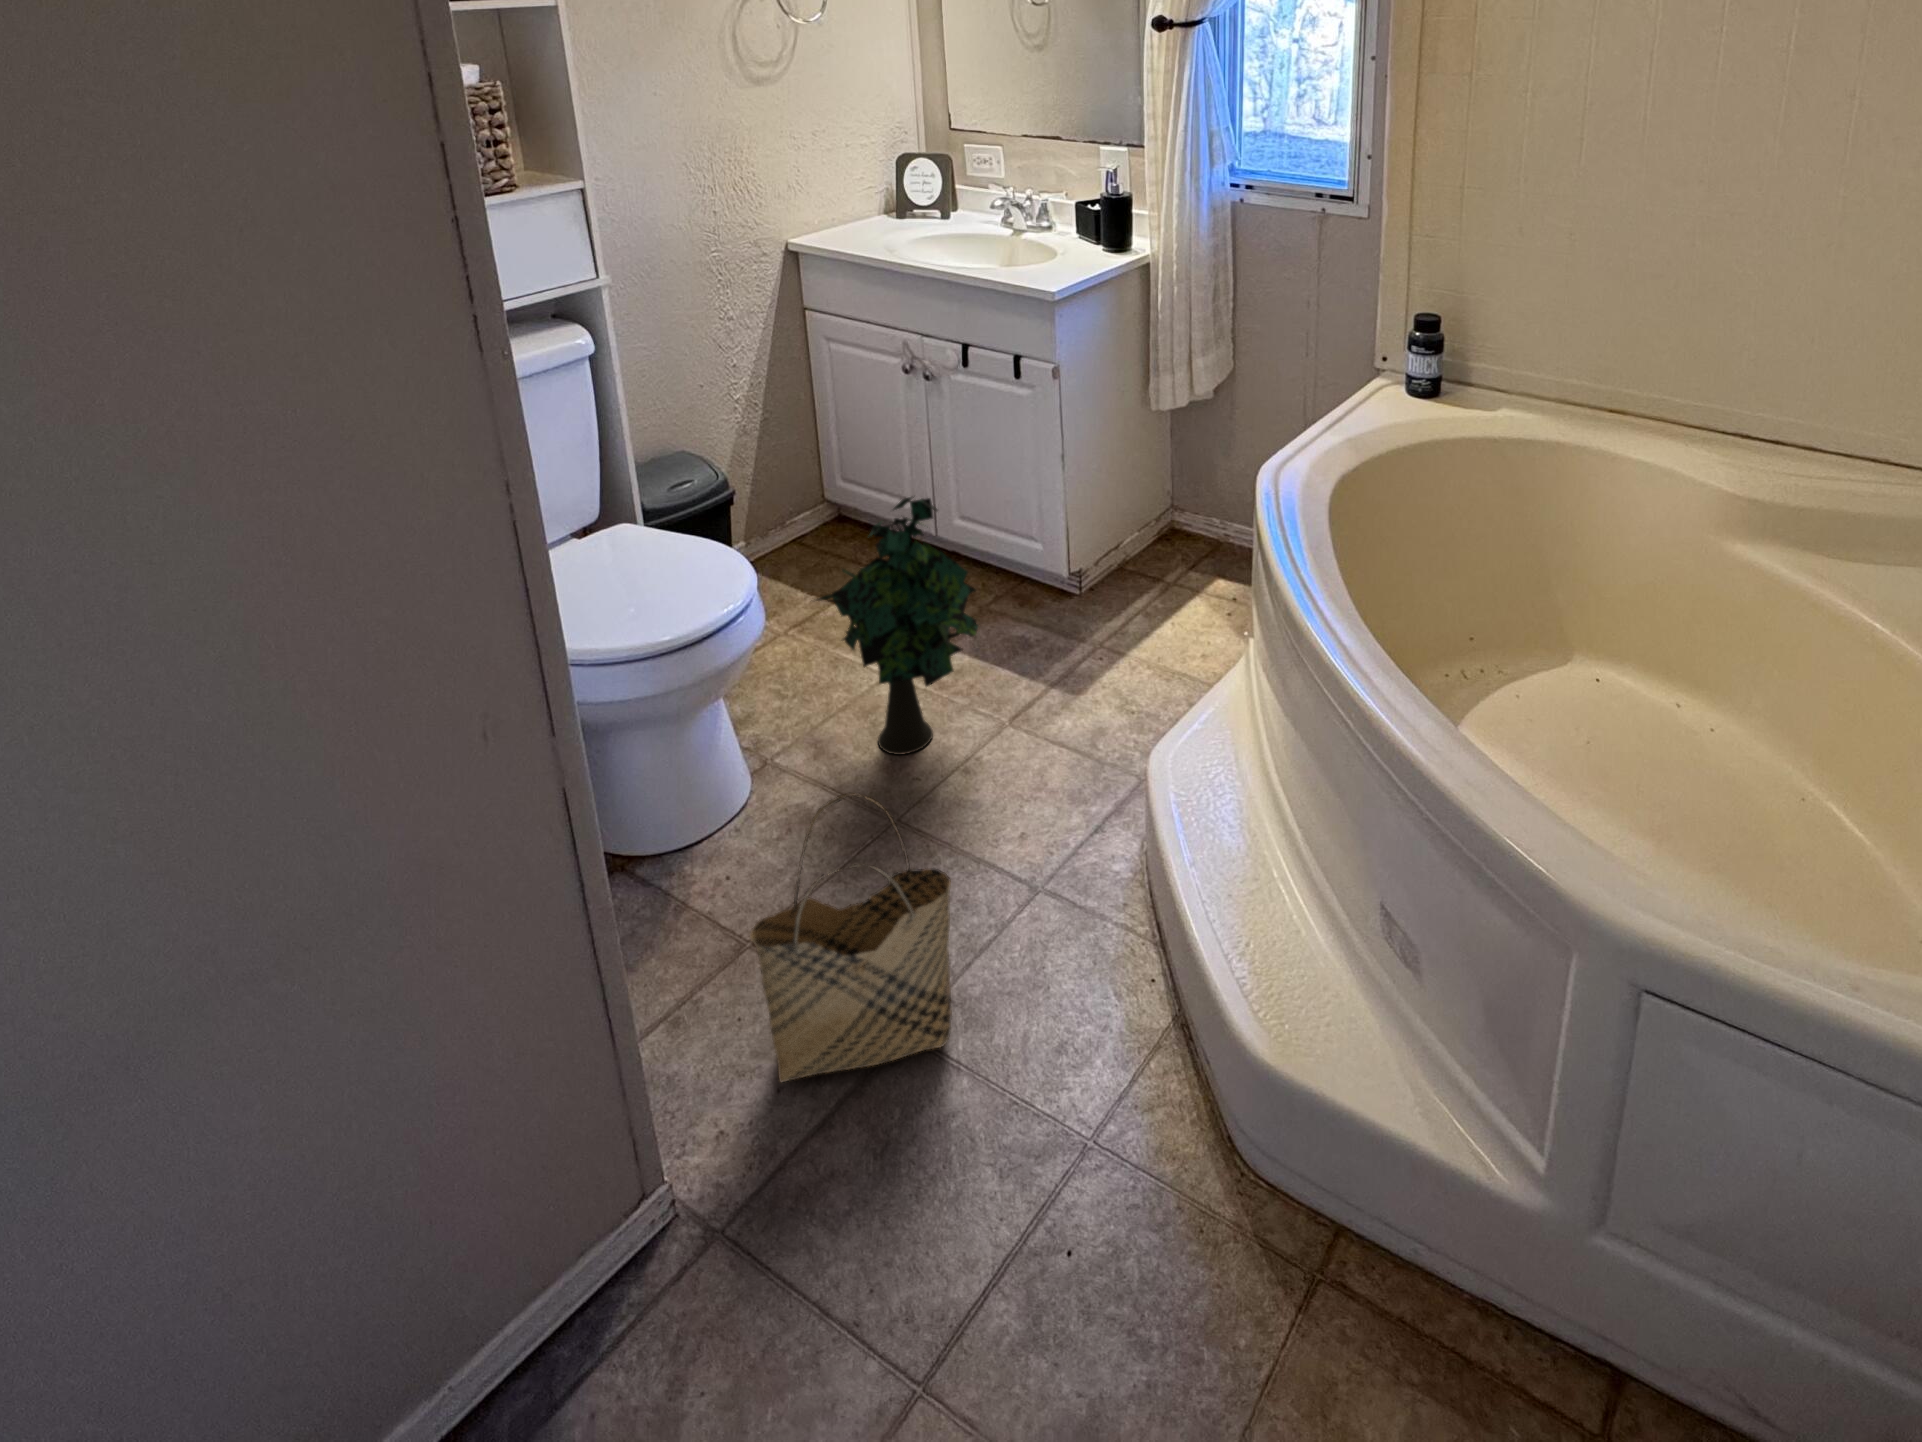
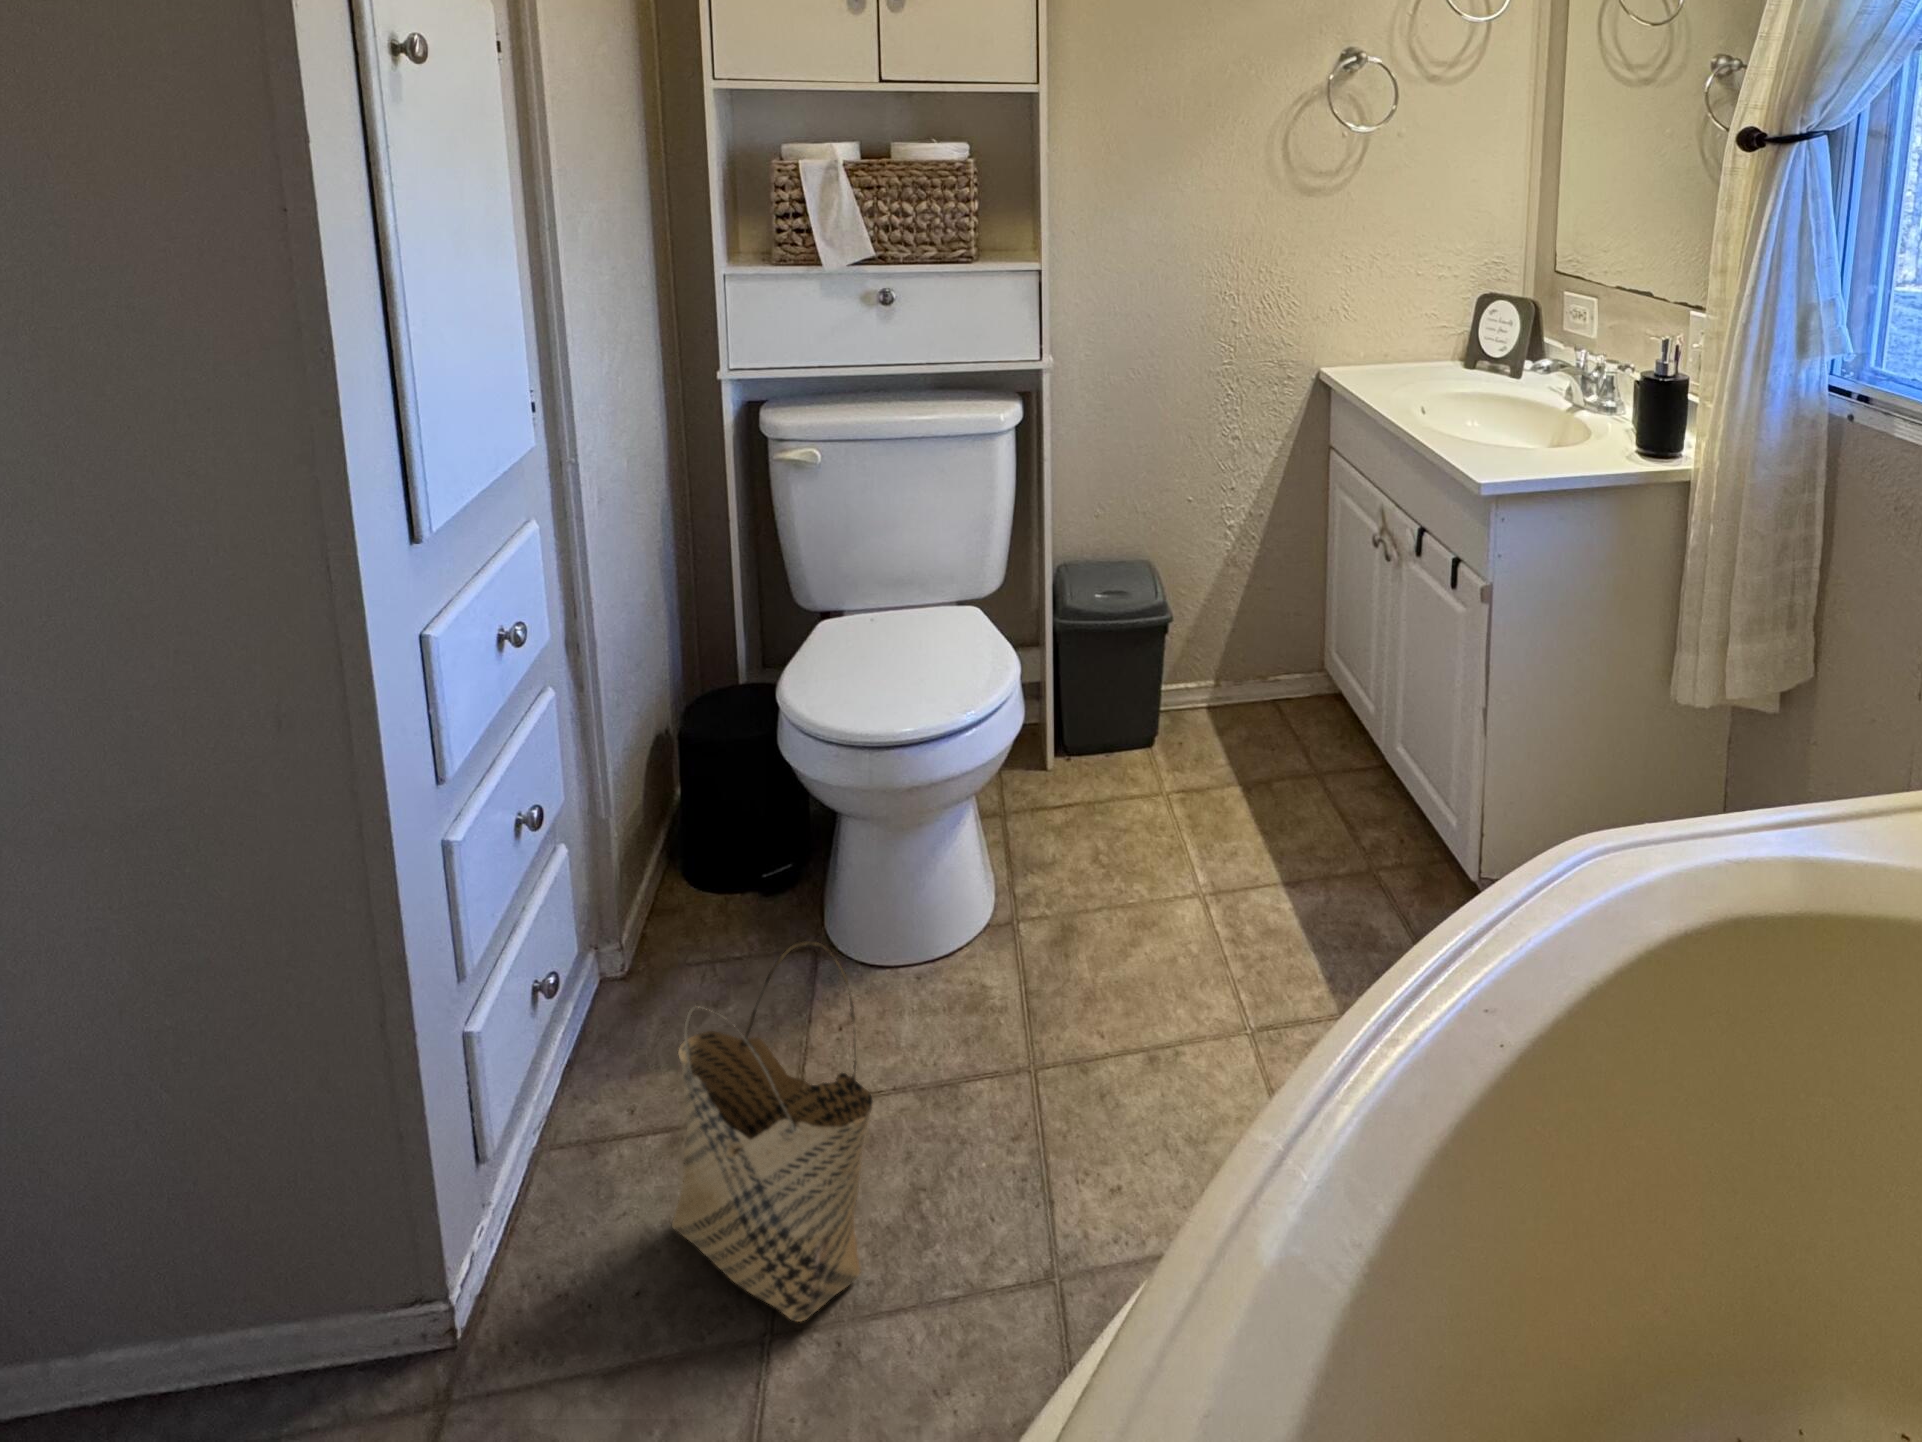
decorative plant: present [816,497,979,755] -> none [1069,667,1255,989]

